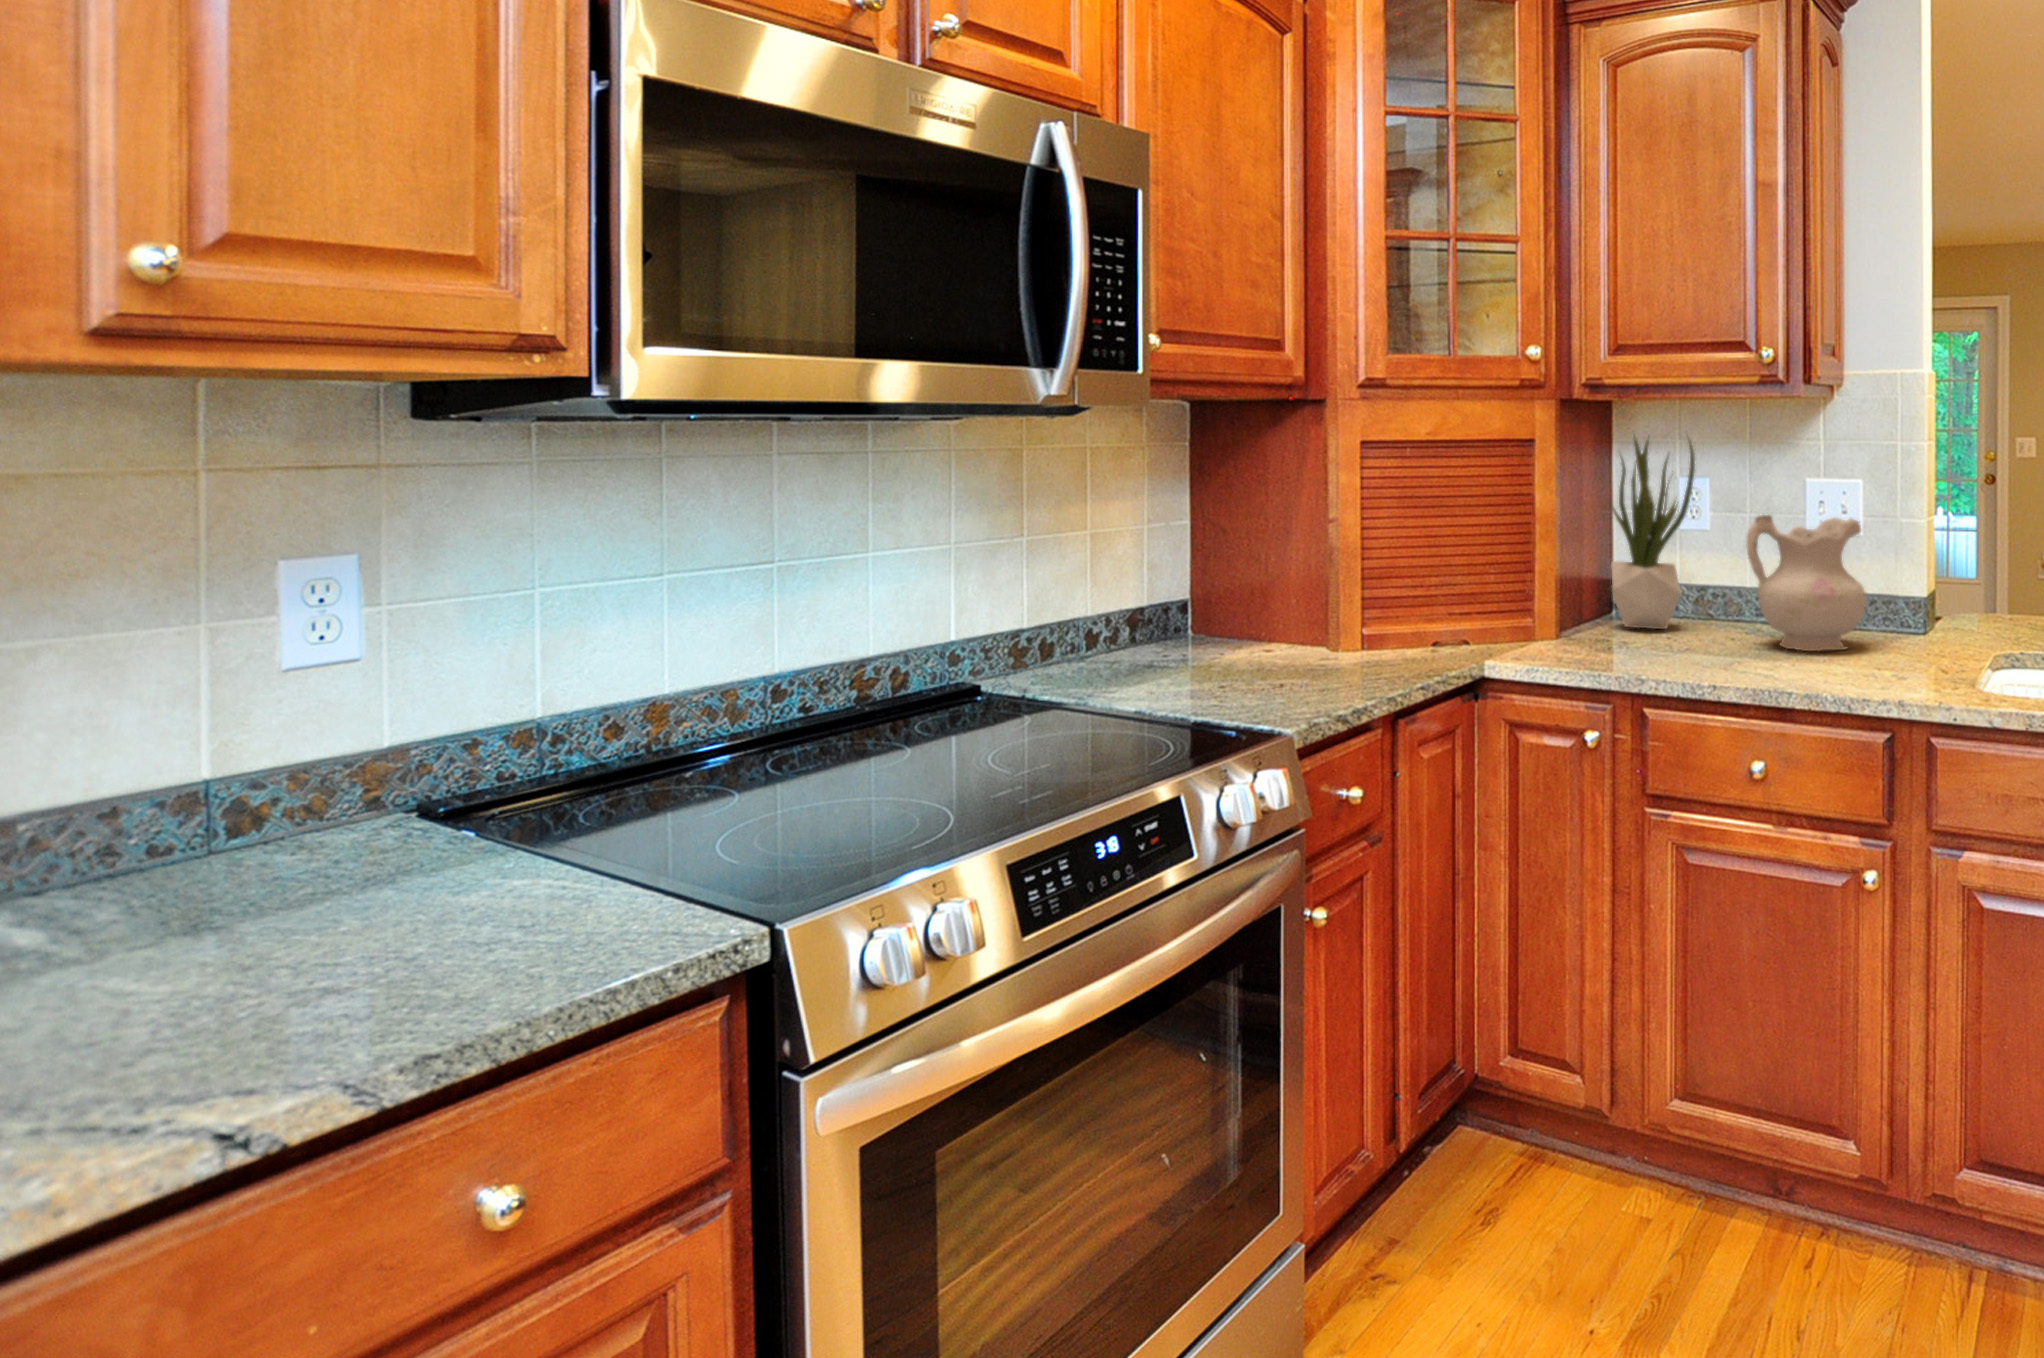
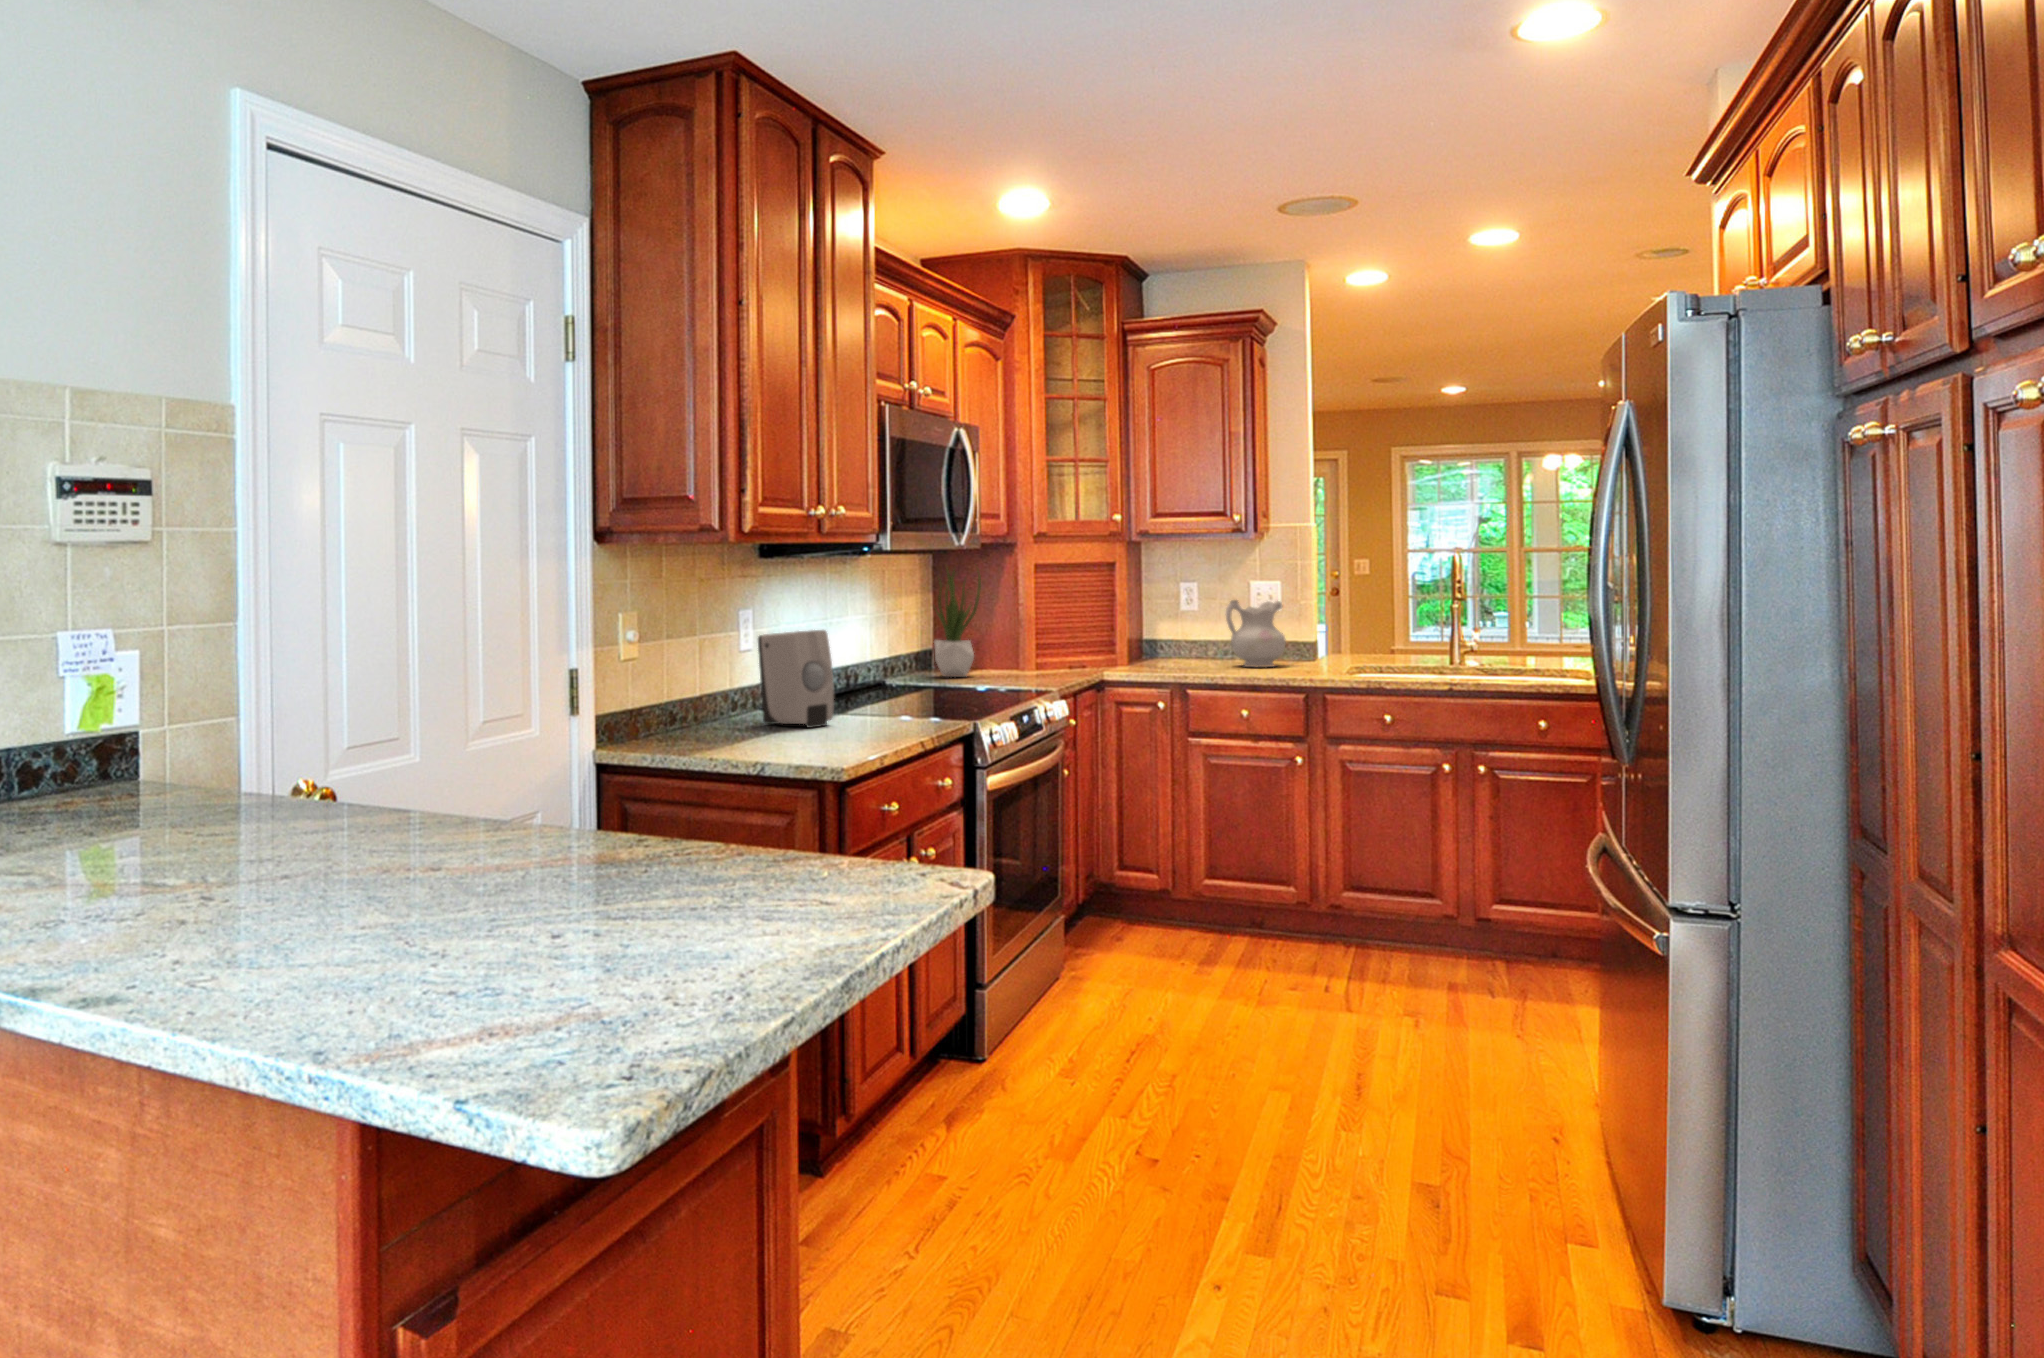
potted plant: present [1611,436,1695,629] -> present [934,570,981,677]
soap dispenser: none [100,641,305,976] -> present [758,630,834,728]

